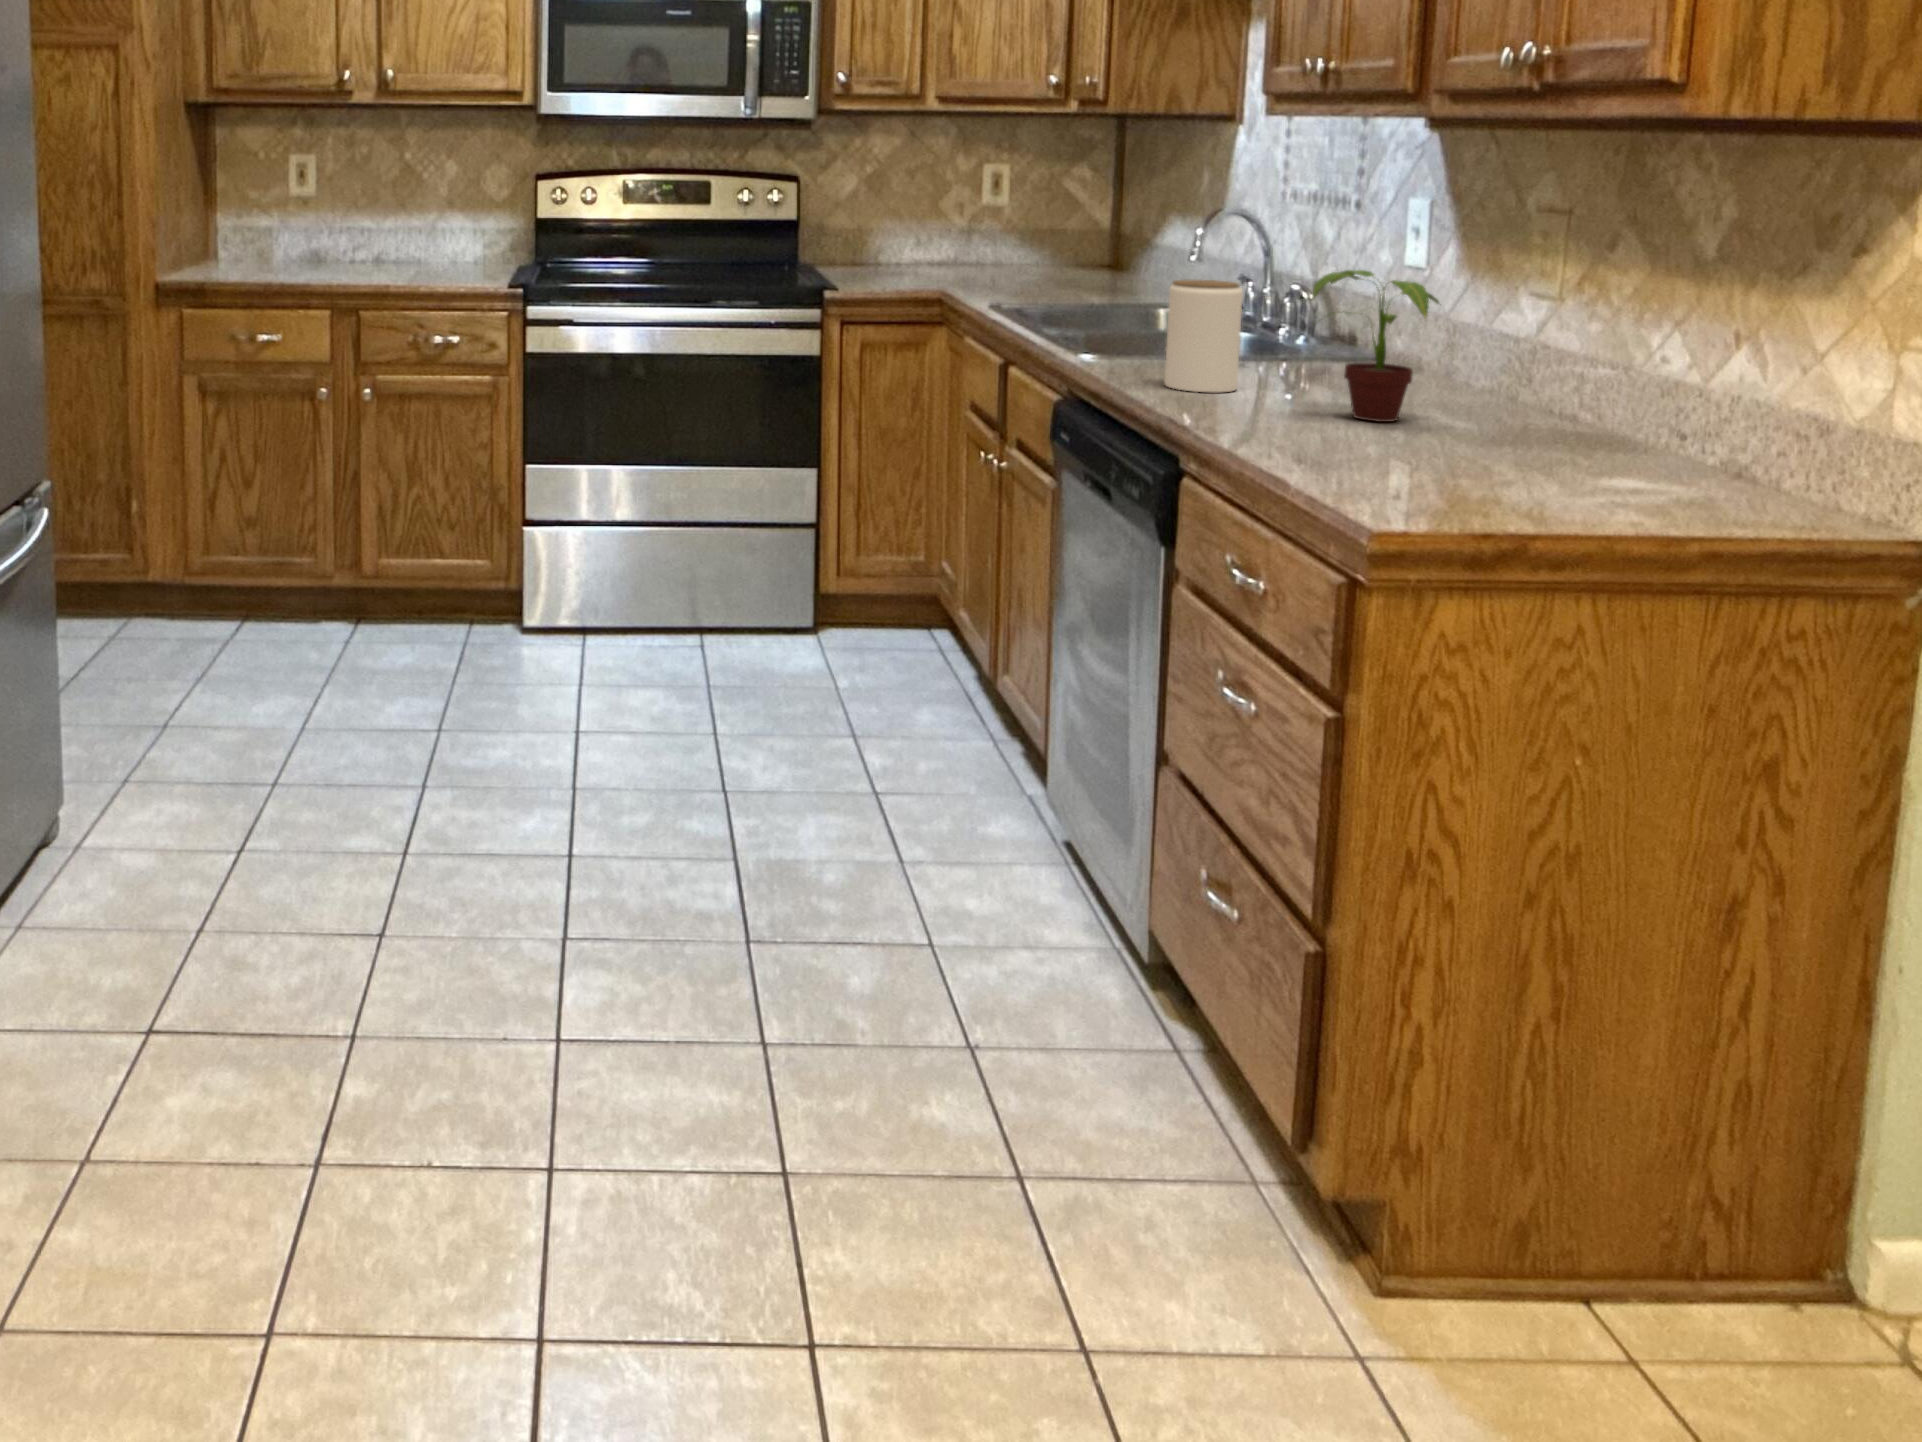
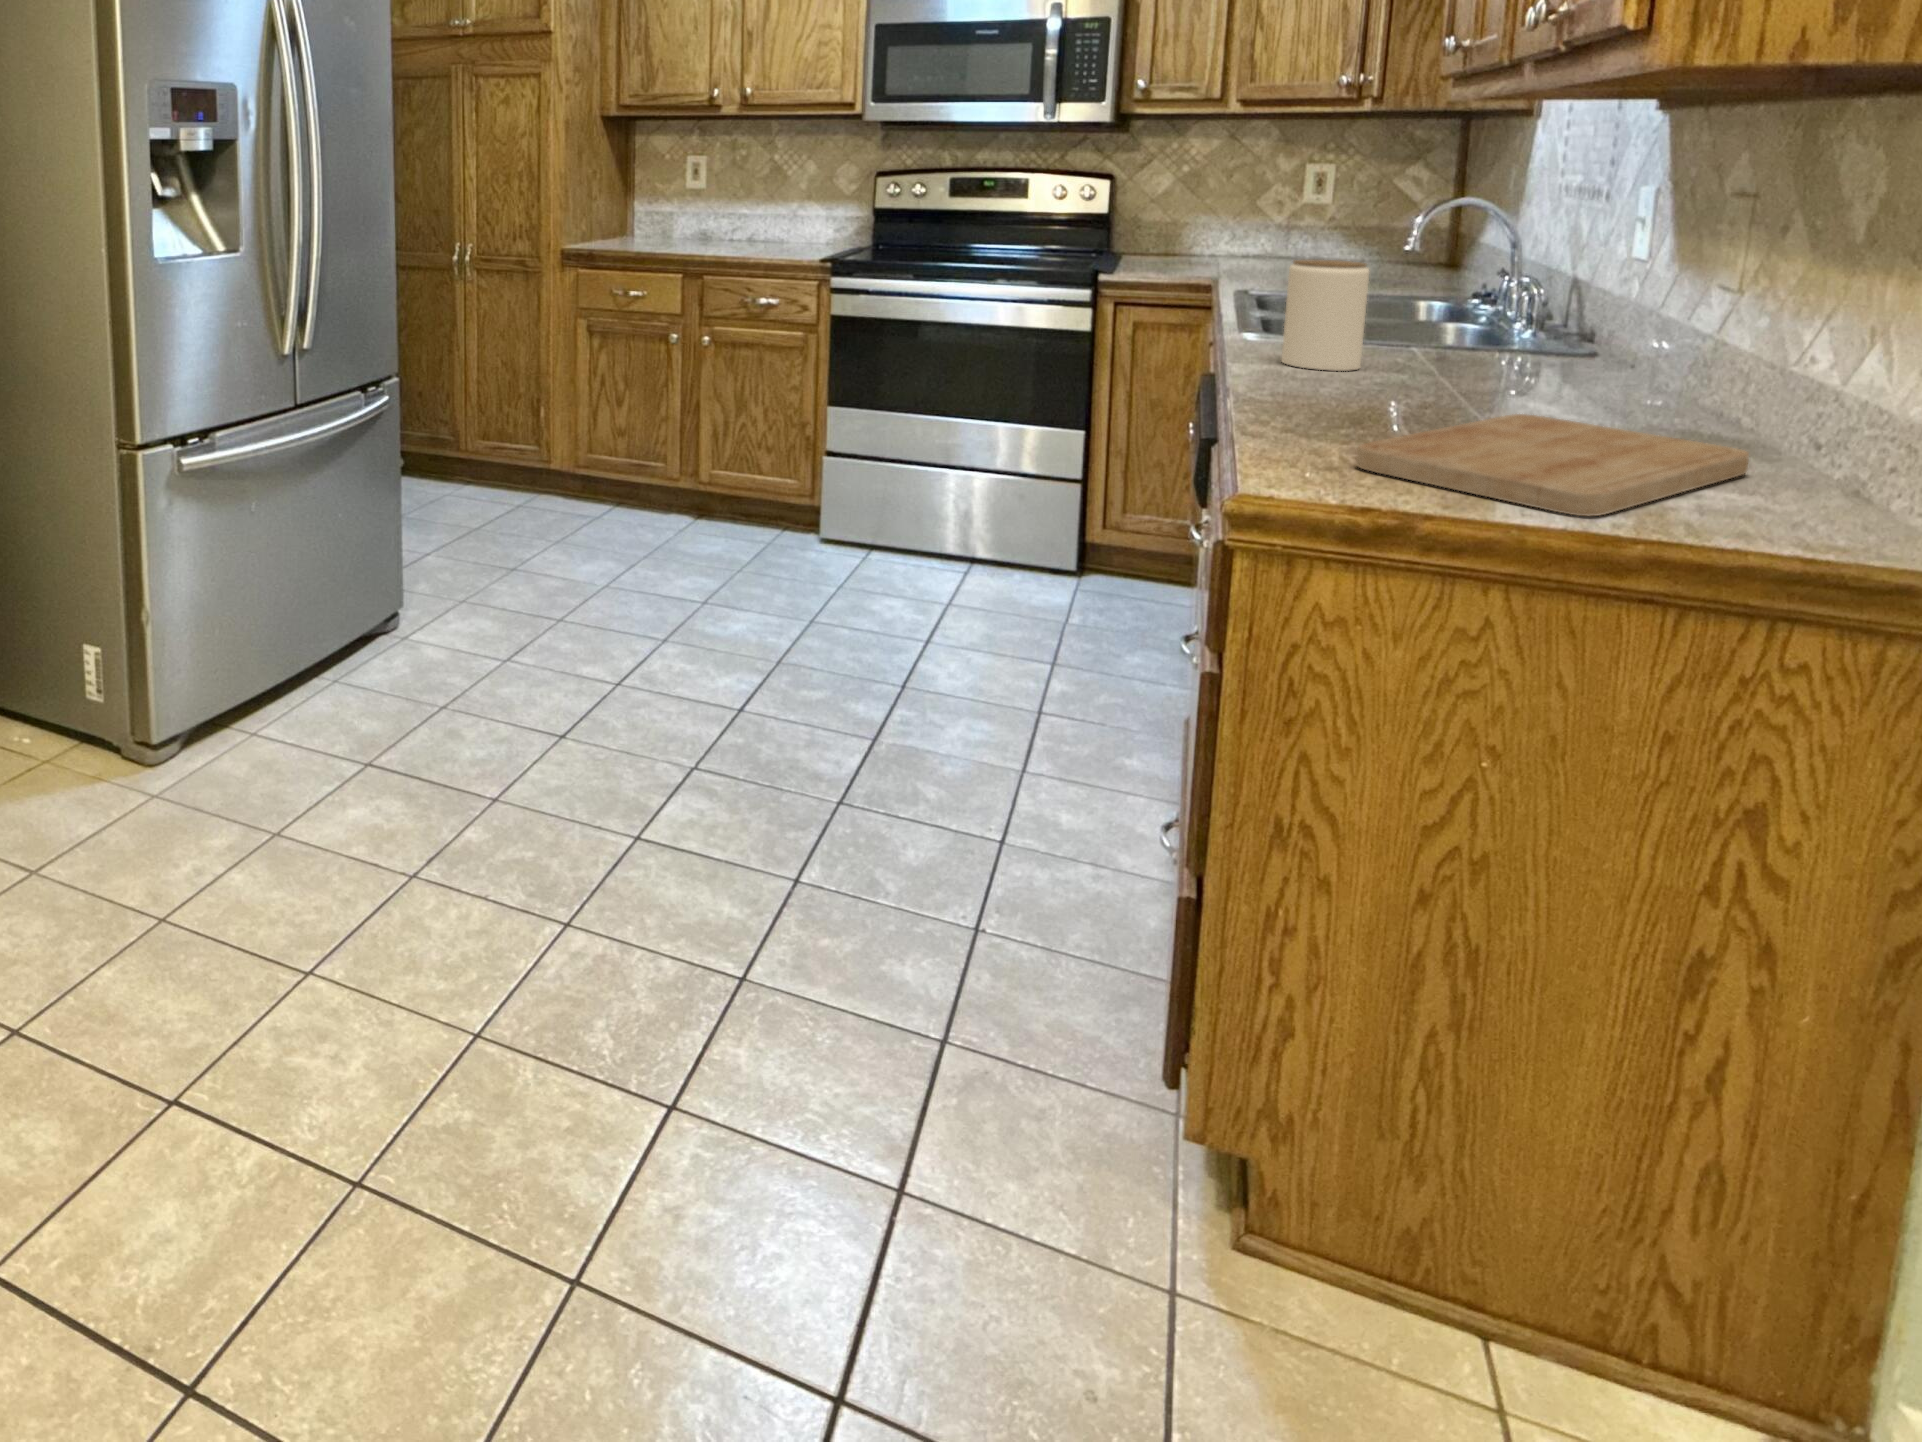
potted plant: present [1313,270,1439,422] -> none [1389,250,1568,408]
cutting board: none [1407,426,1652,518] -> present [1356,414,1749,516]

